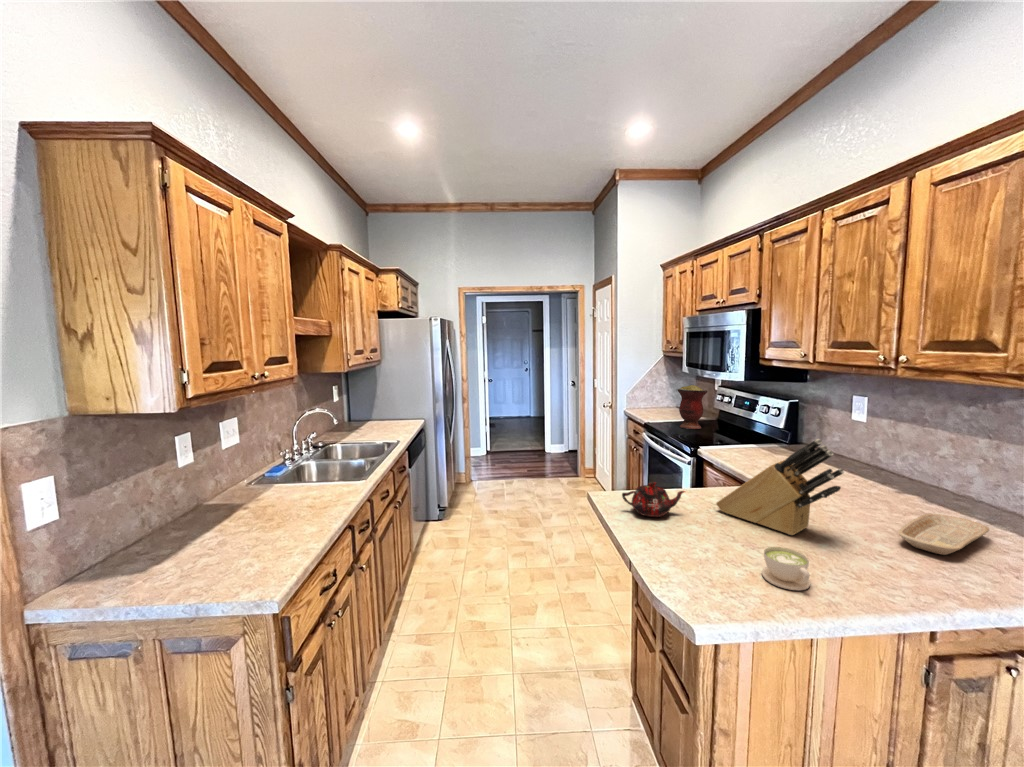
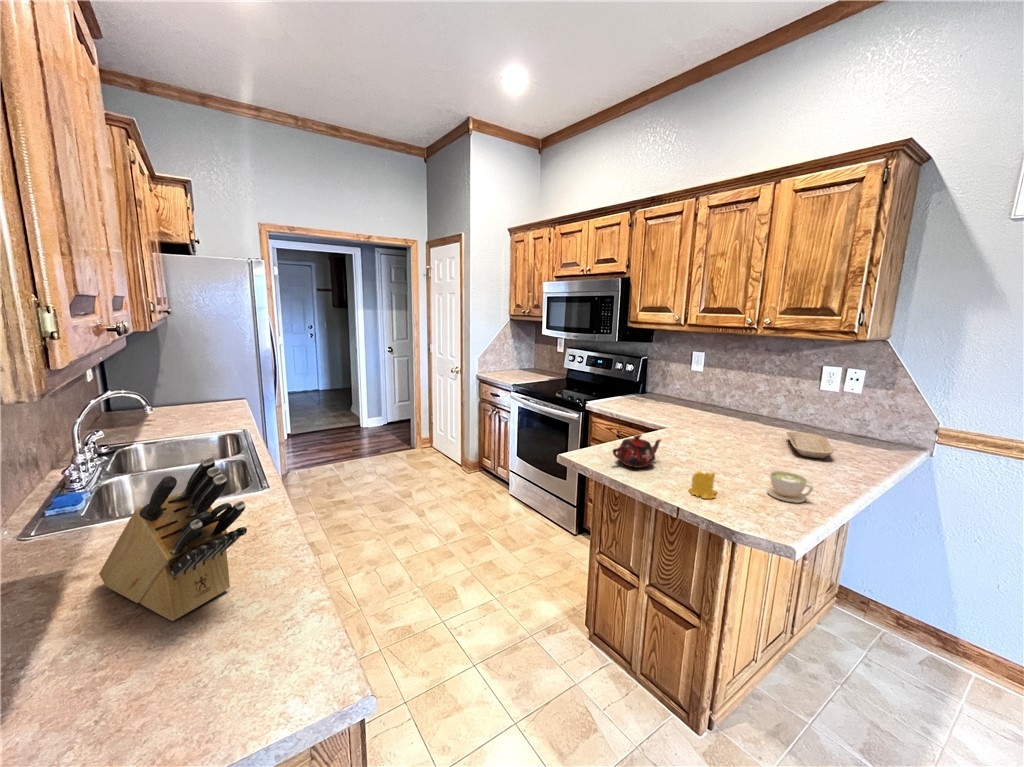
vase: present [678,385,707,429] -> none [542,347,568,388]
knife block: present [716,439,844,535] -> present [99,456,247,621]
candle: none [662,525,698,560] -> present [689,471,717,499]

